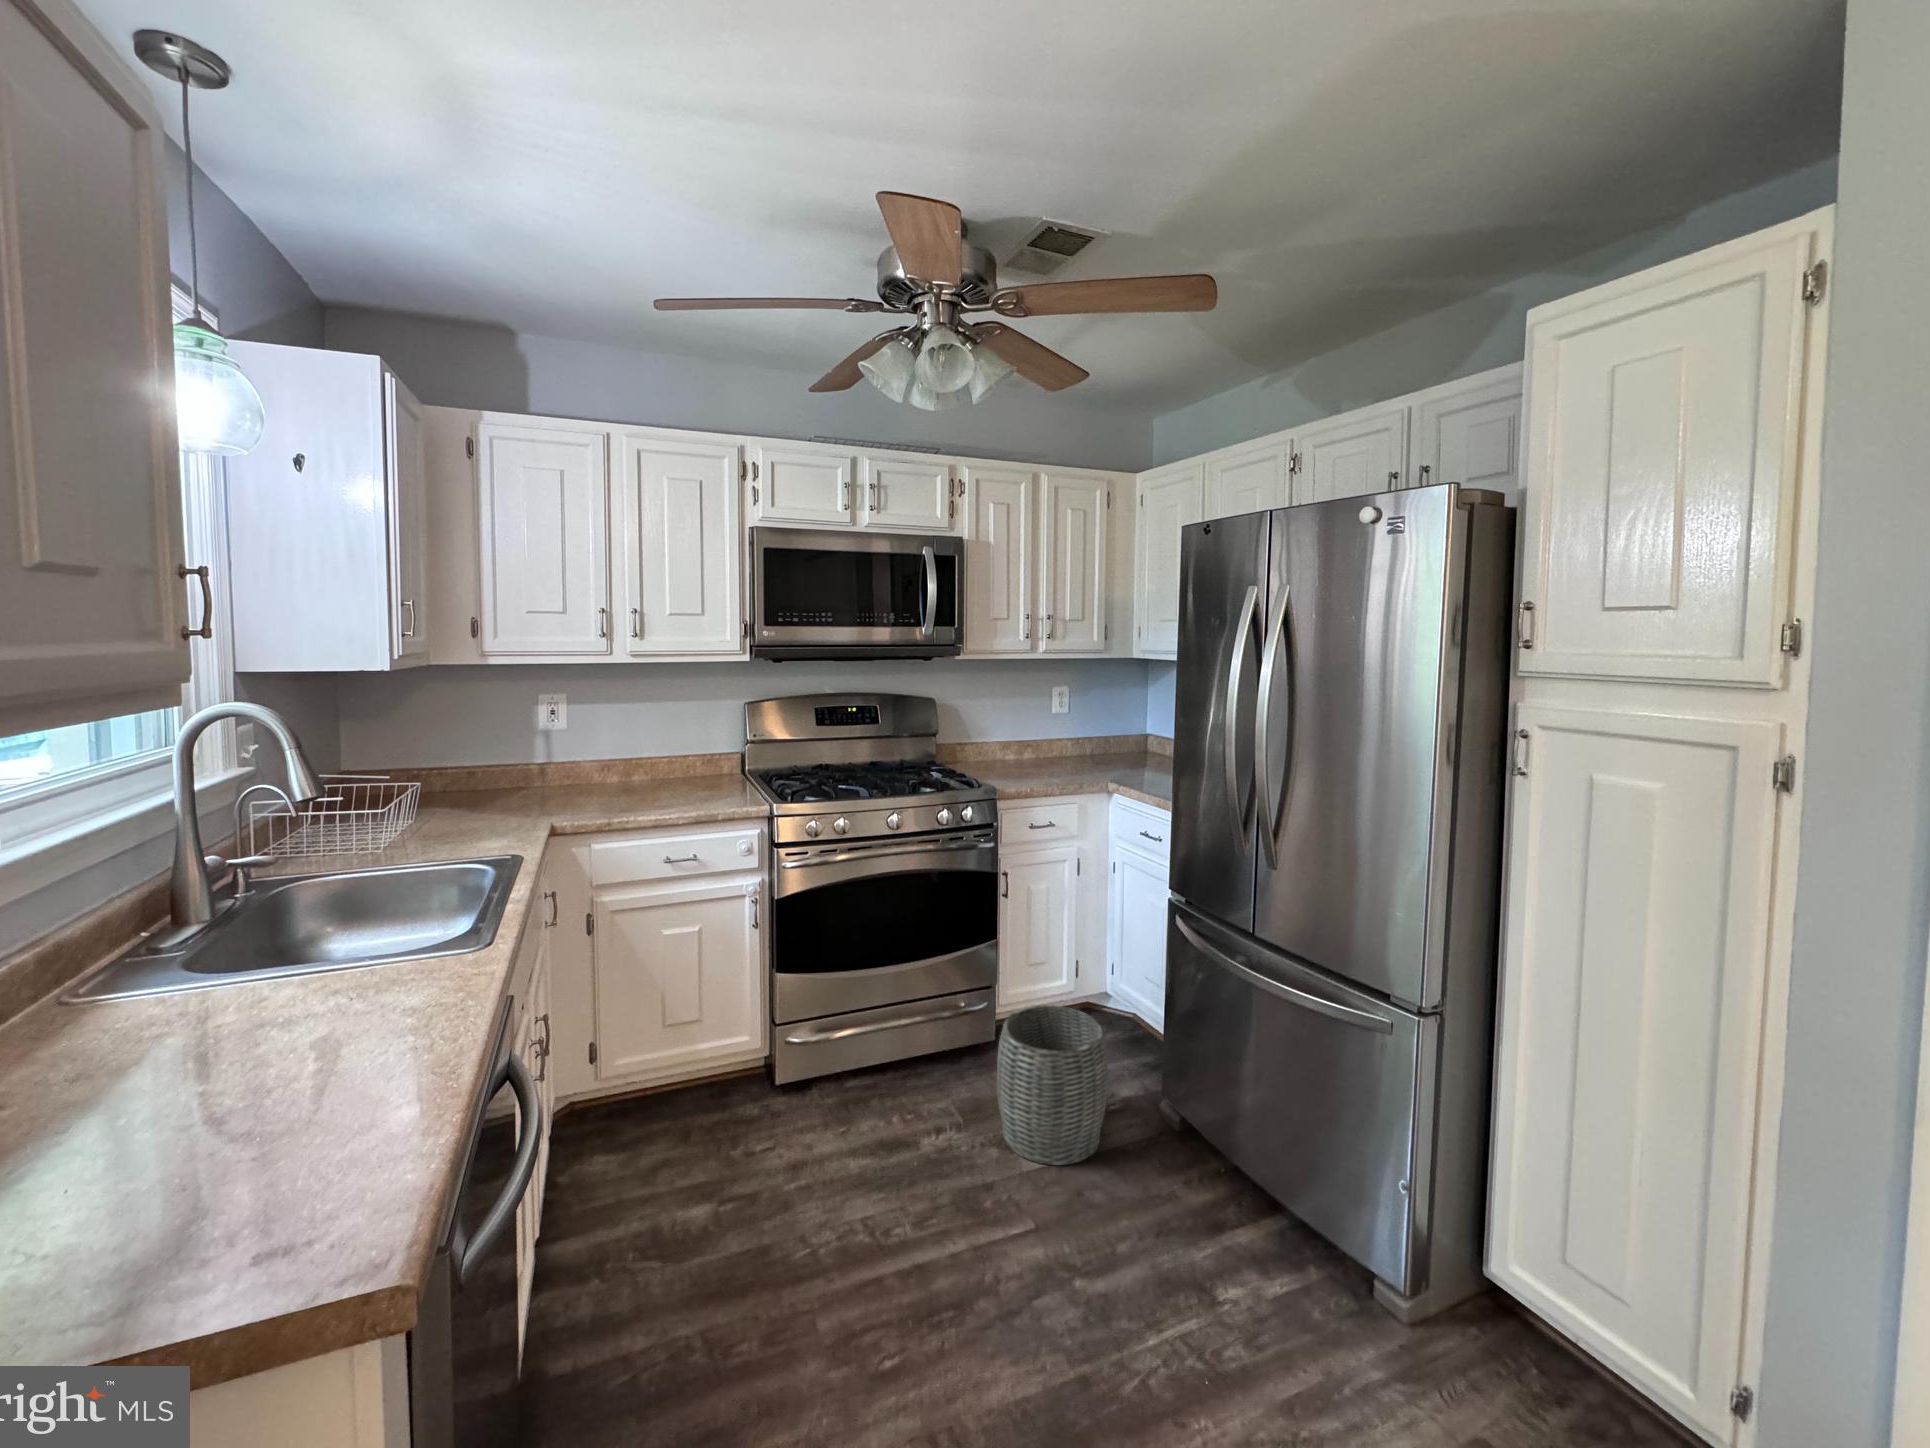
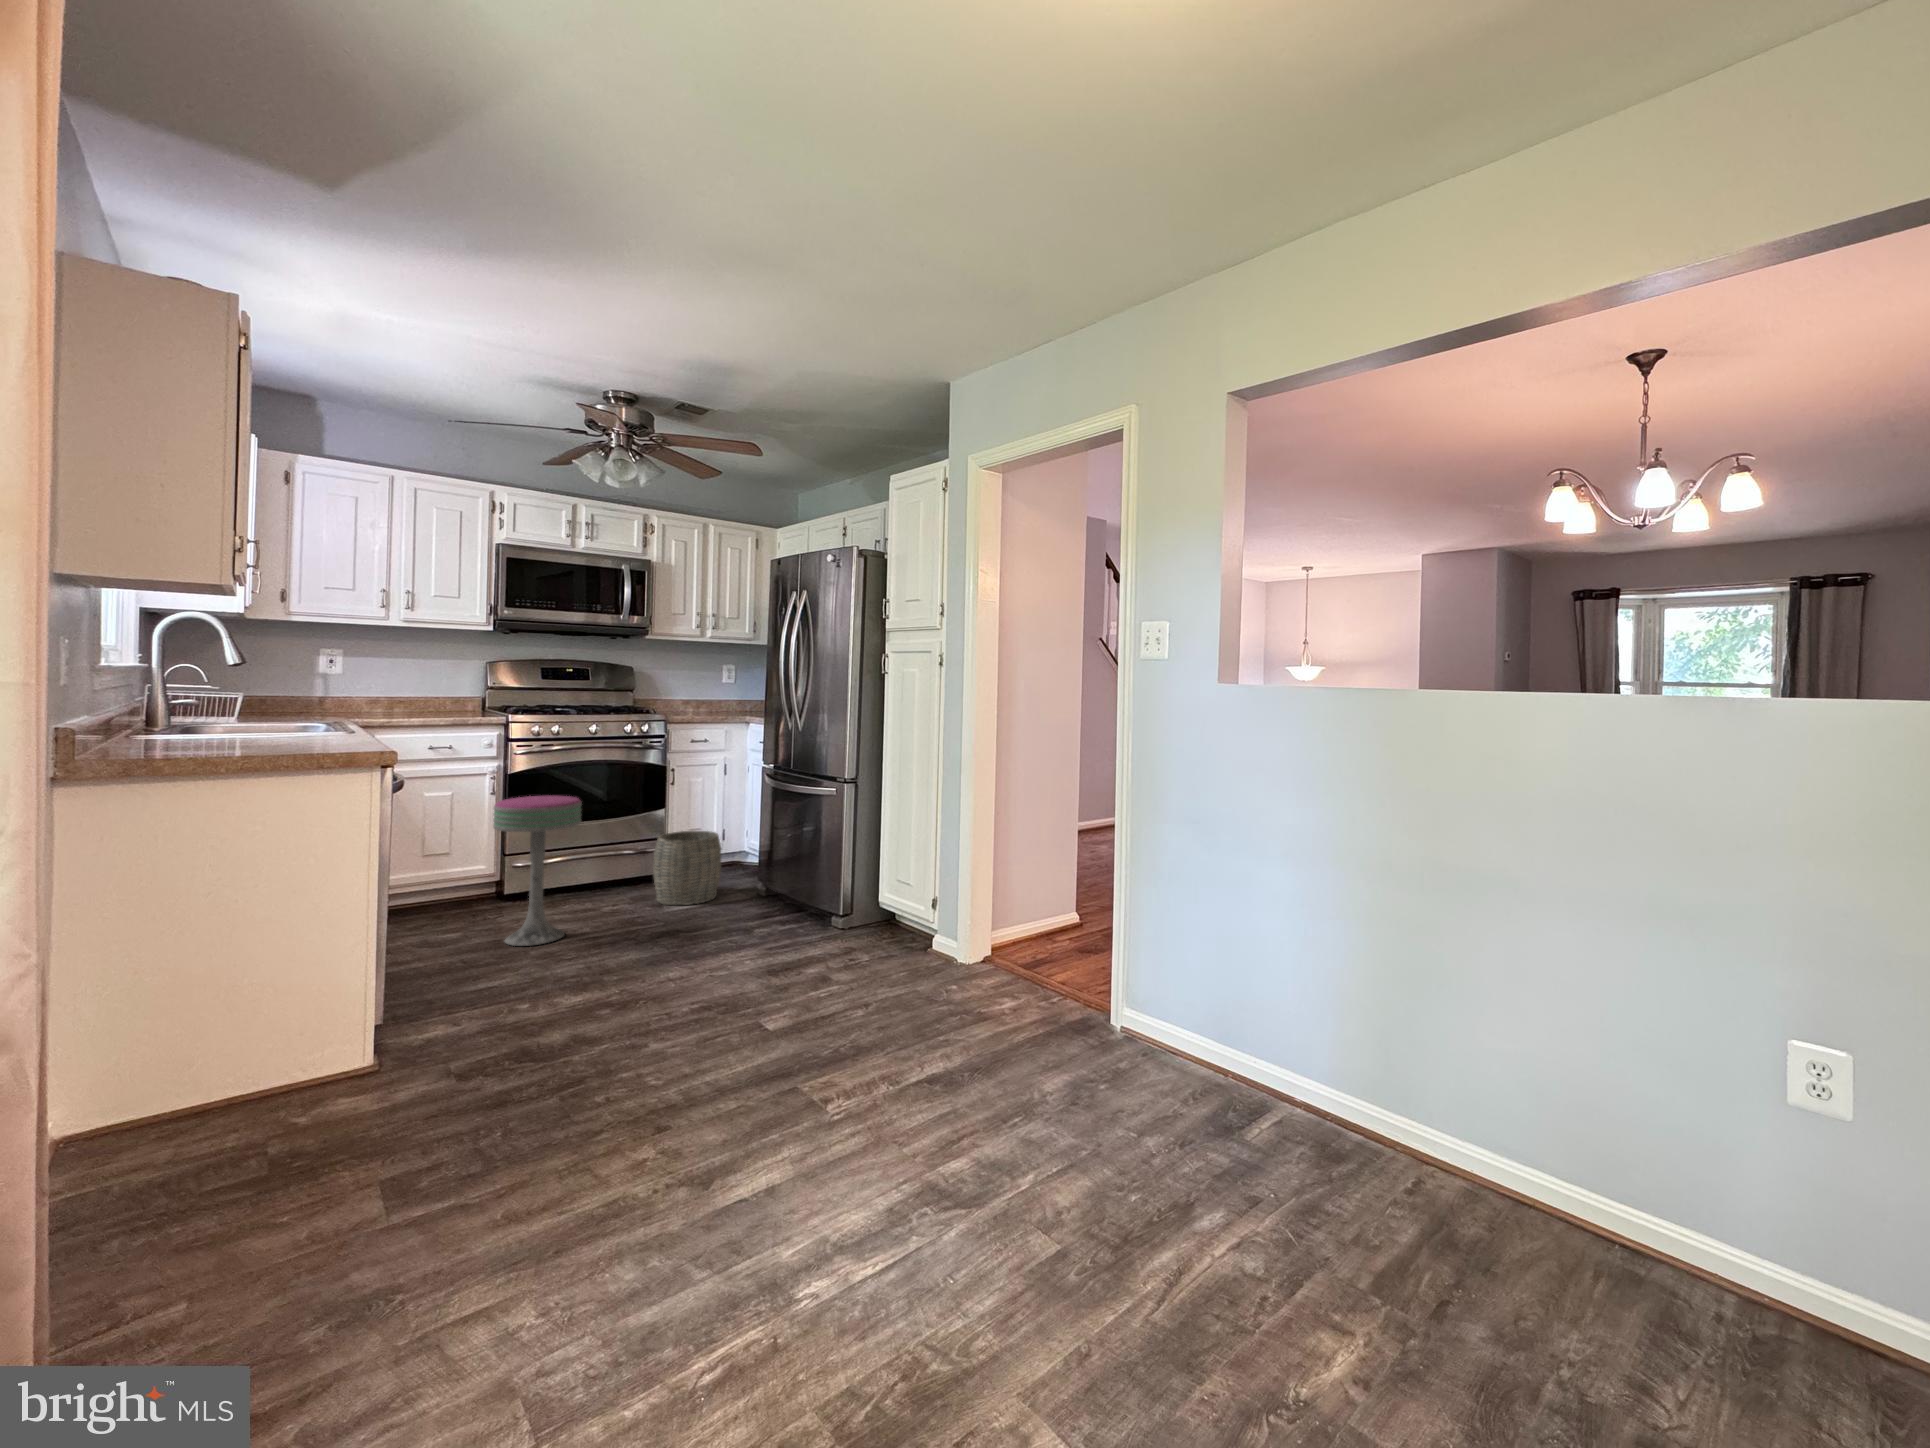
bar stool: none [750,993,897,1312] -> present [493,795,582,946]

